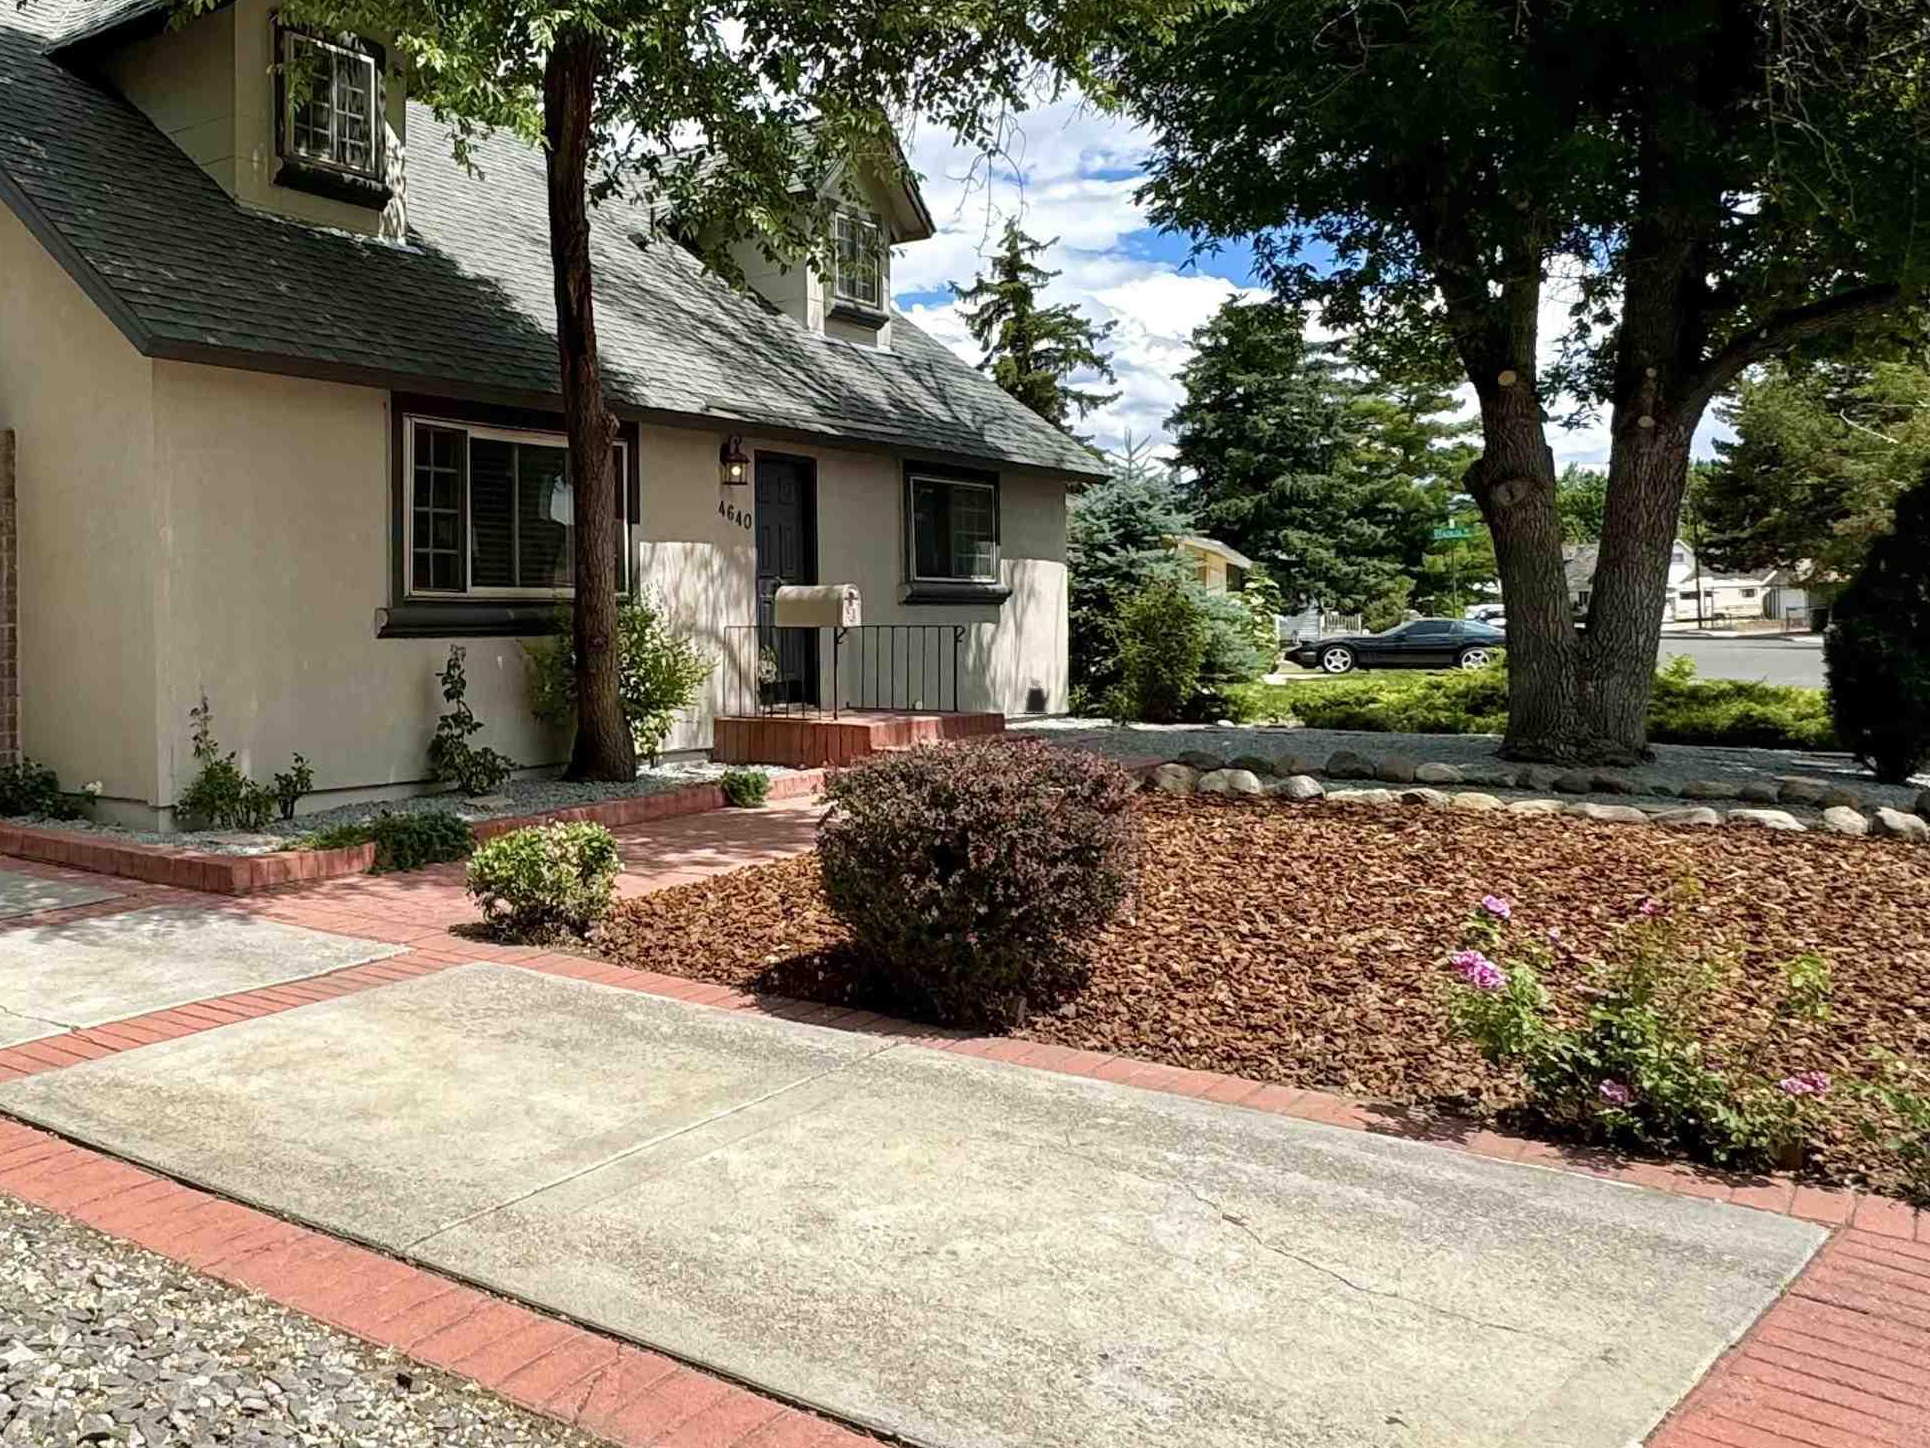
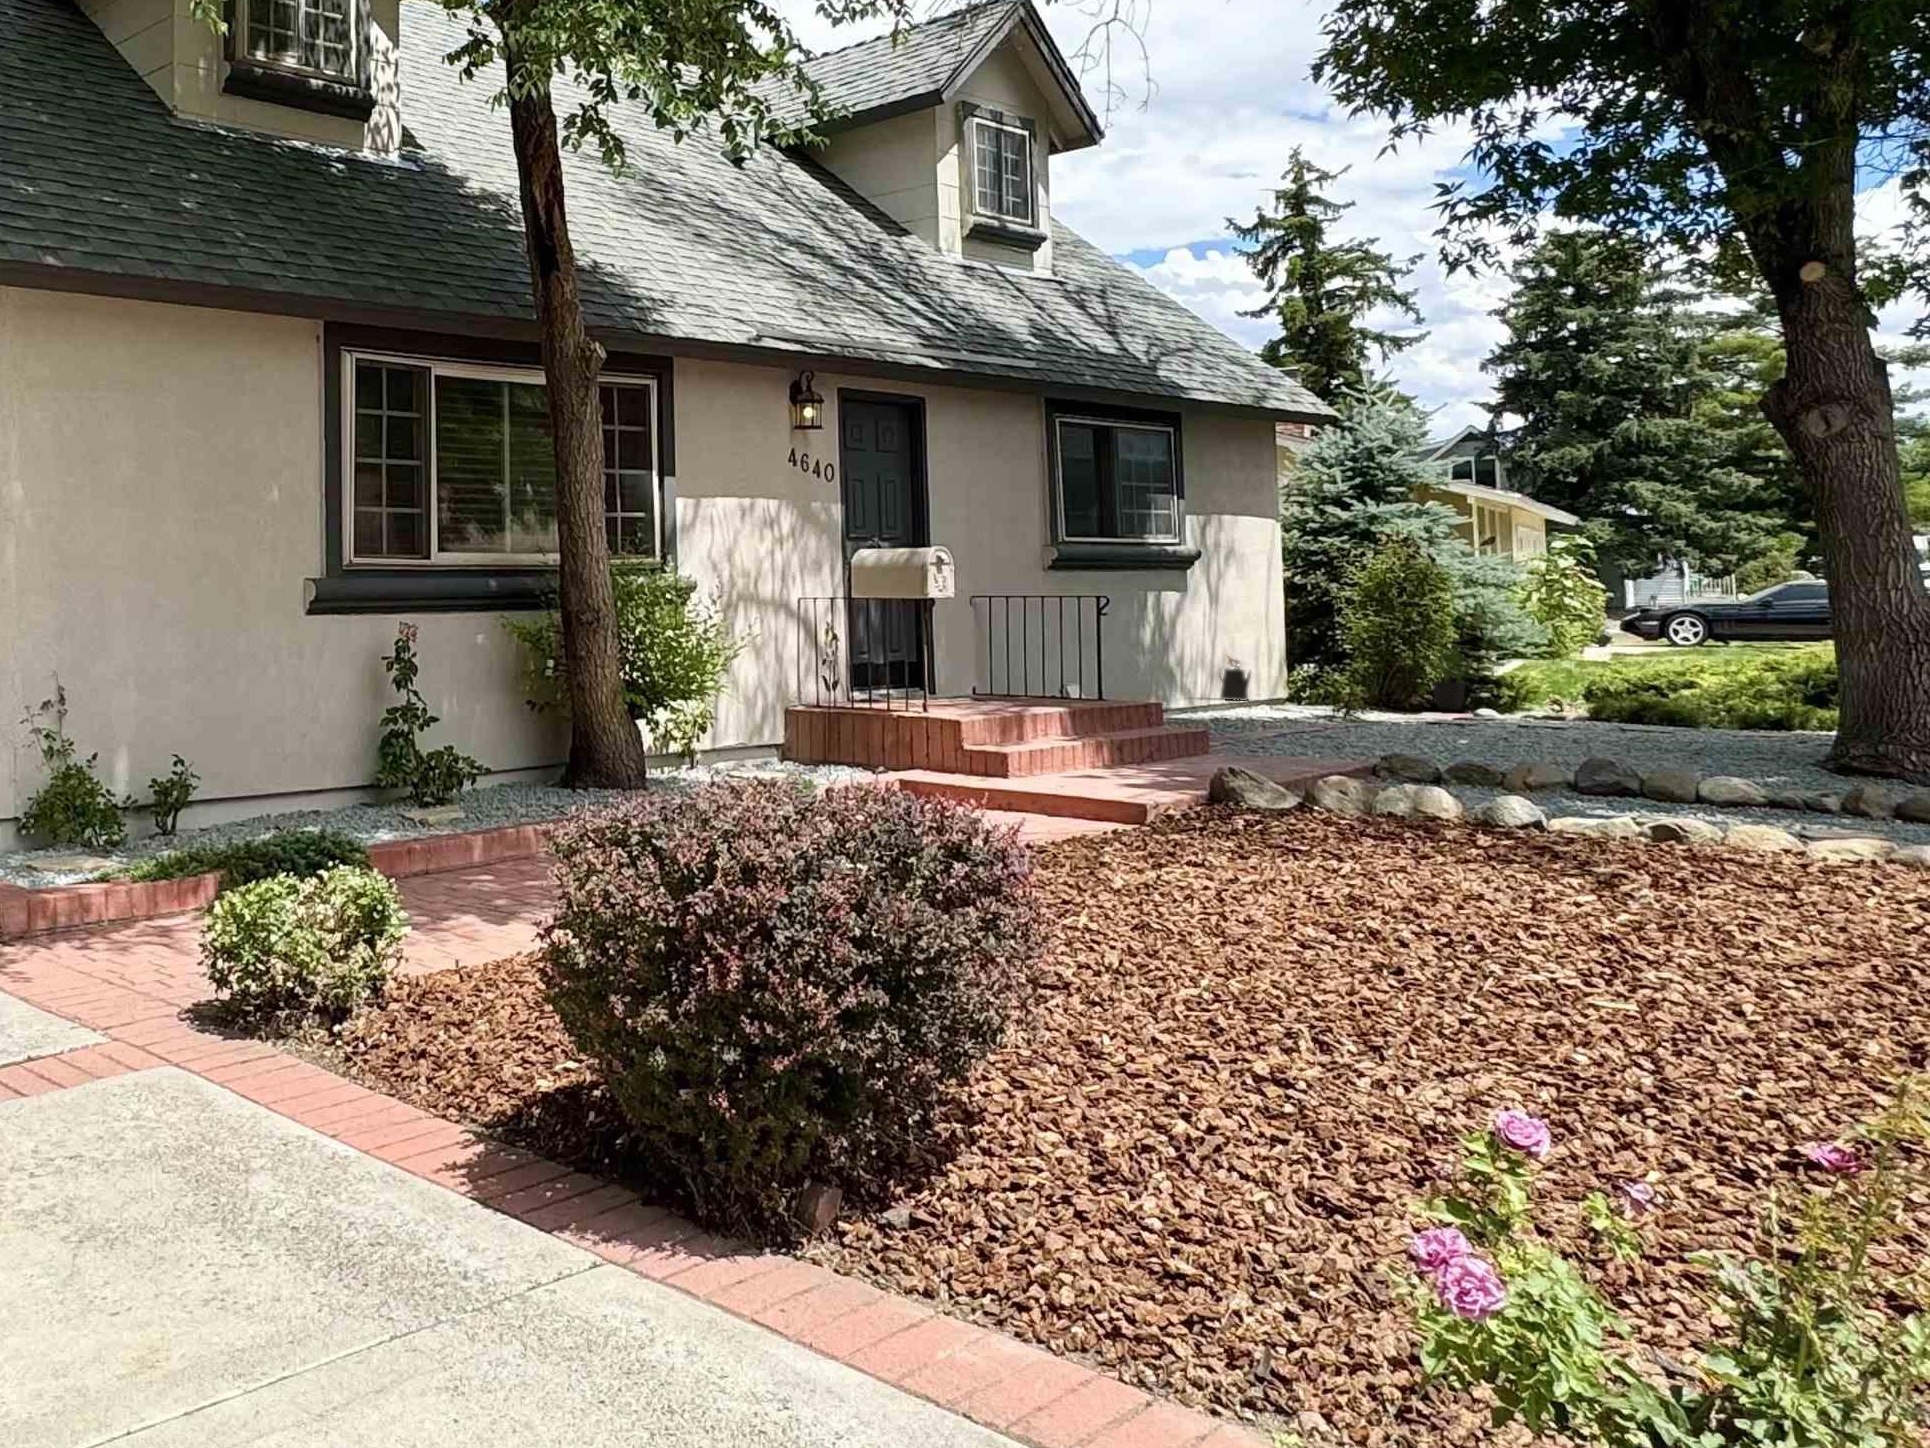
potted plant: none [1183,664,1221,716] -> present [1427,647,1468,710]

